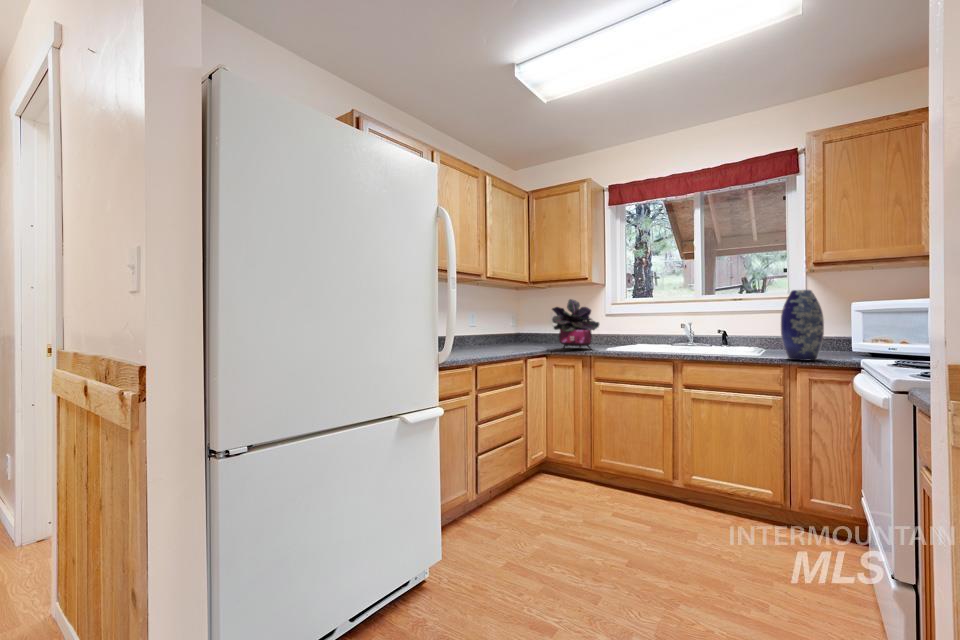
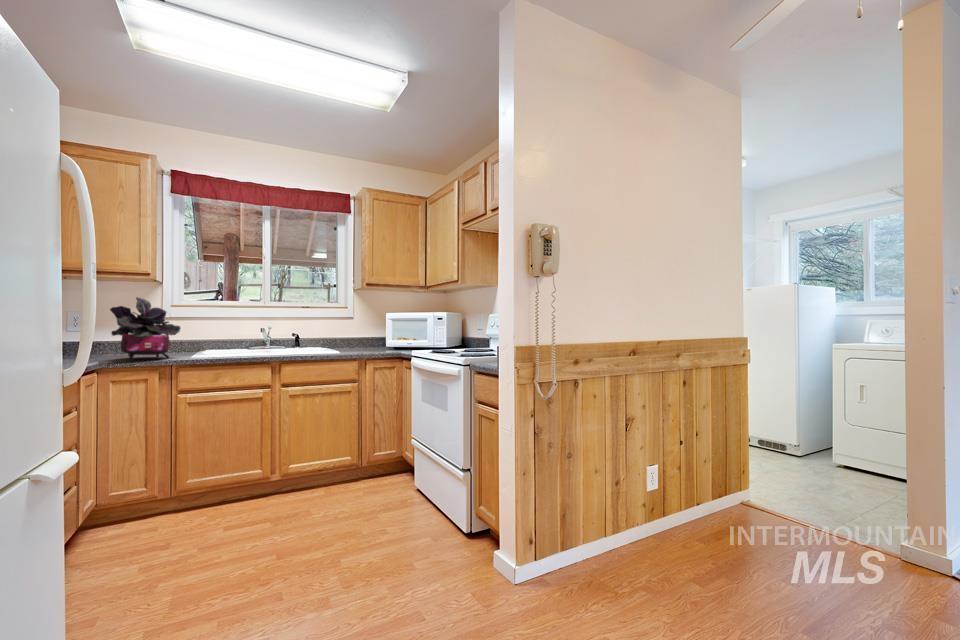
vase: present [781,290,824,360] -> none [357,302,382,354]

